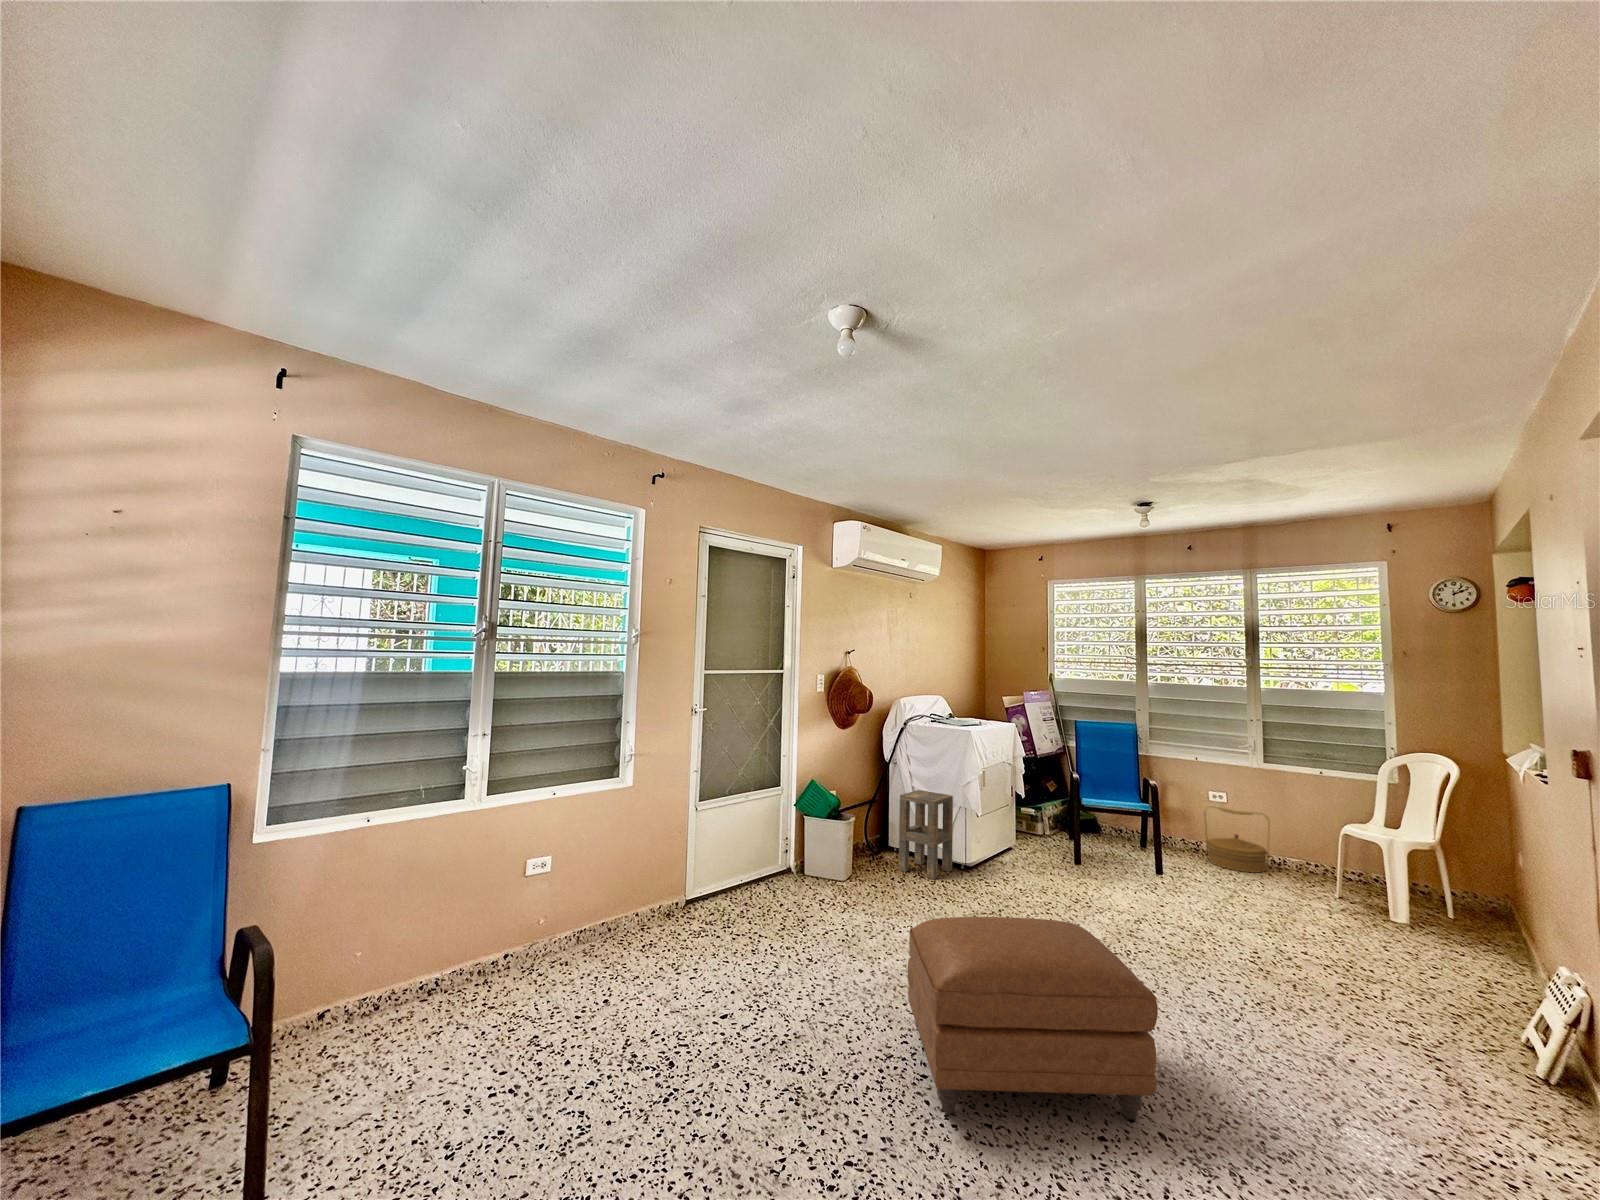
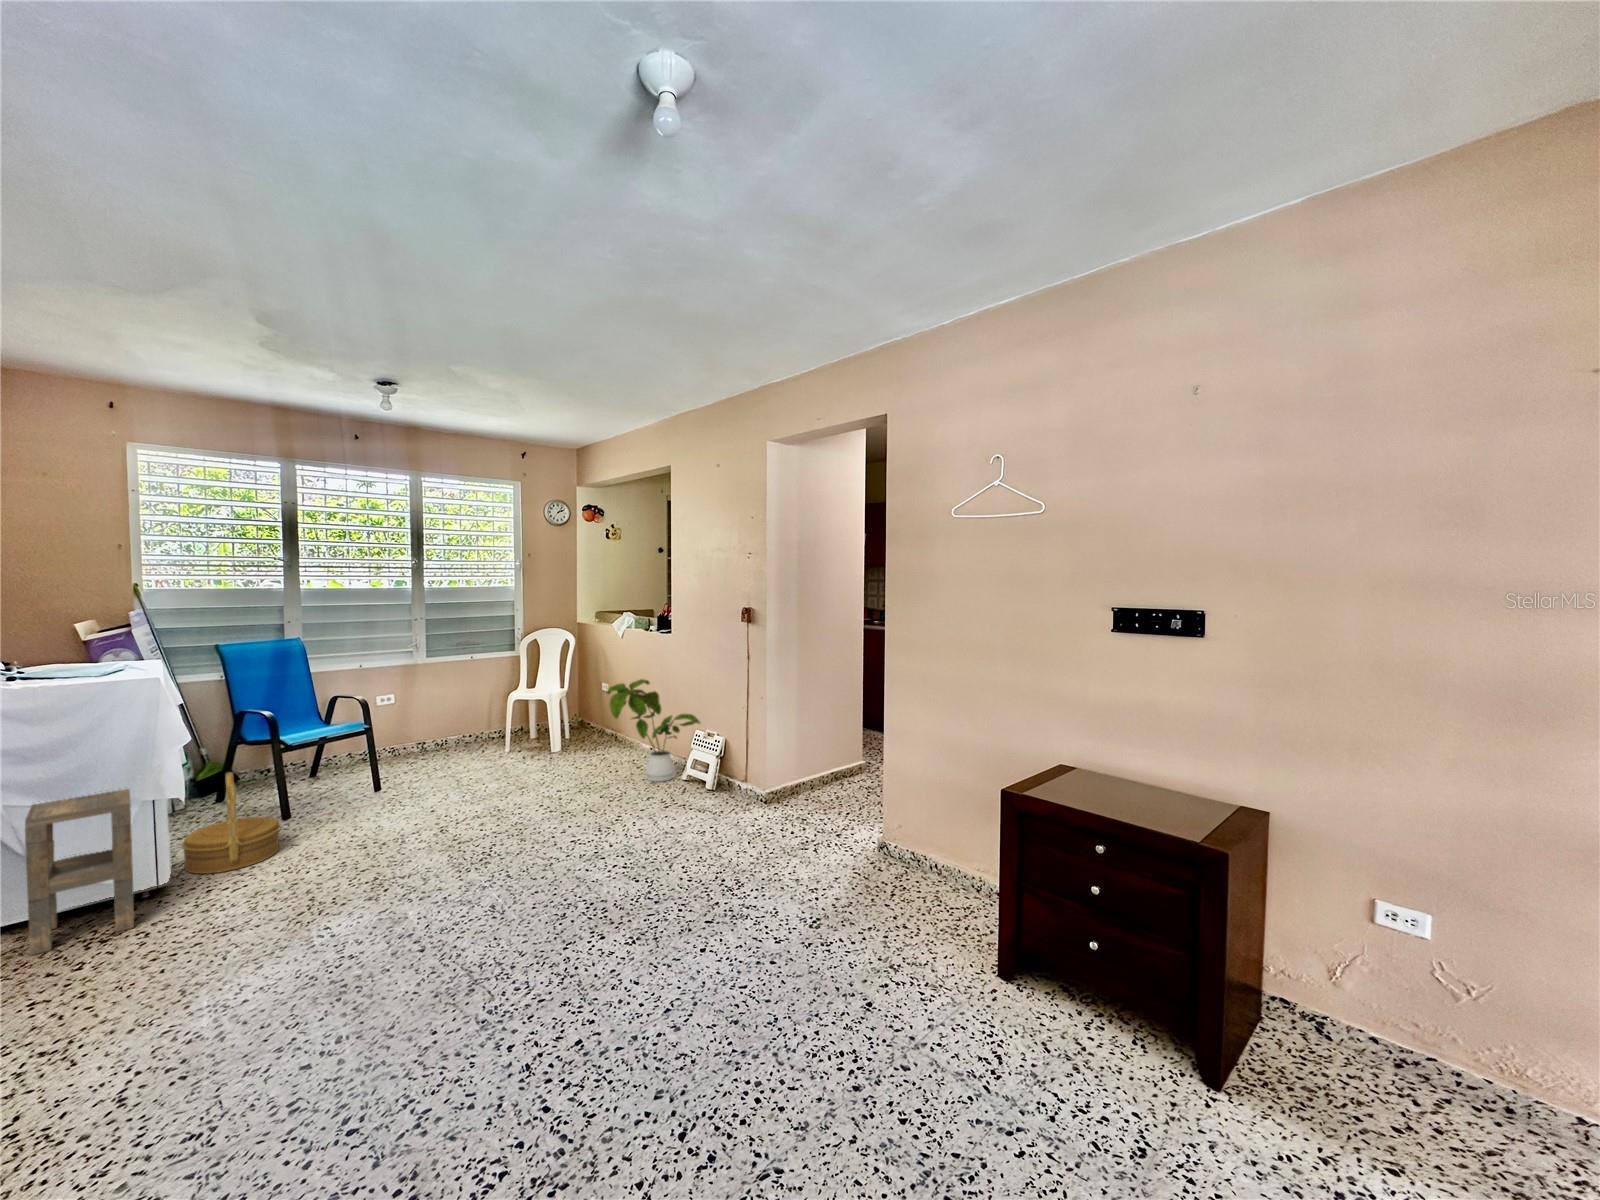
woven basket: present [1204,806,1270,873] -> present [182,772,281,874]
house plant: none [1354,836,1553,1026] -> present [607,679,700,782]
ottoman: present [908,917,1158,1119] -> none [486,817,709,1037]

